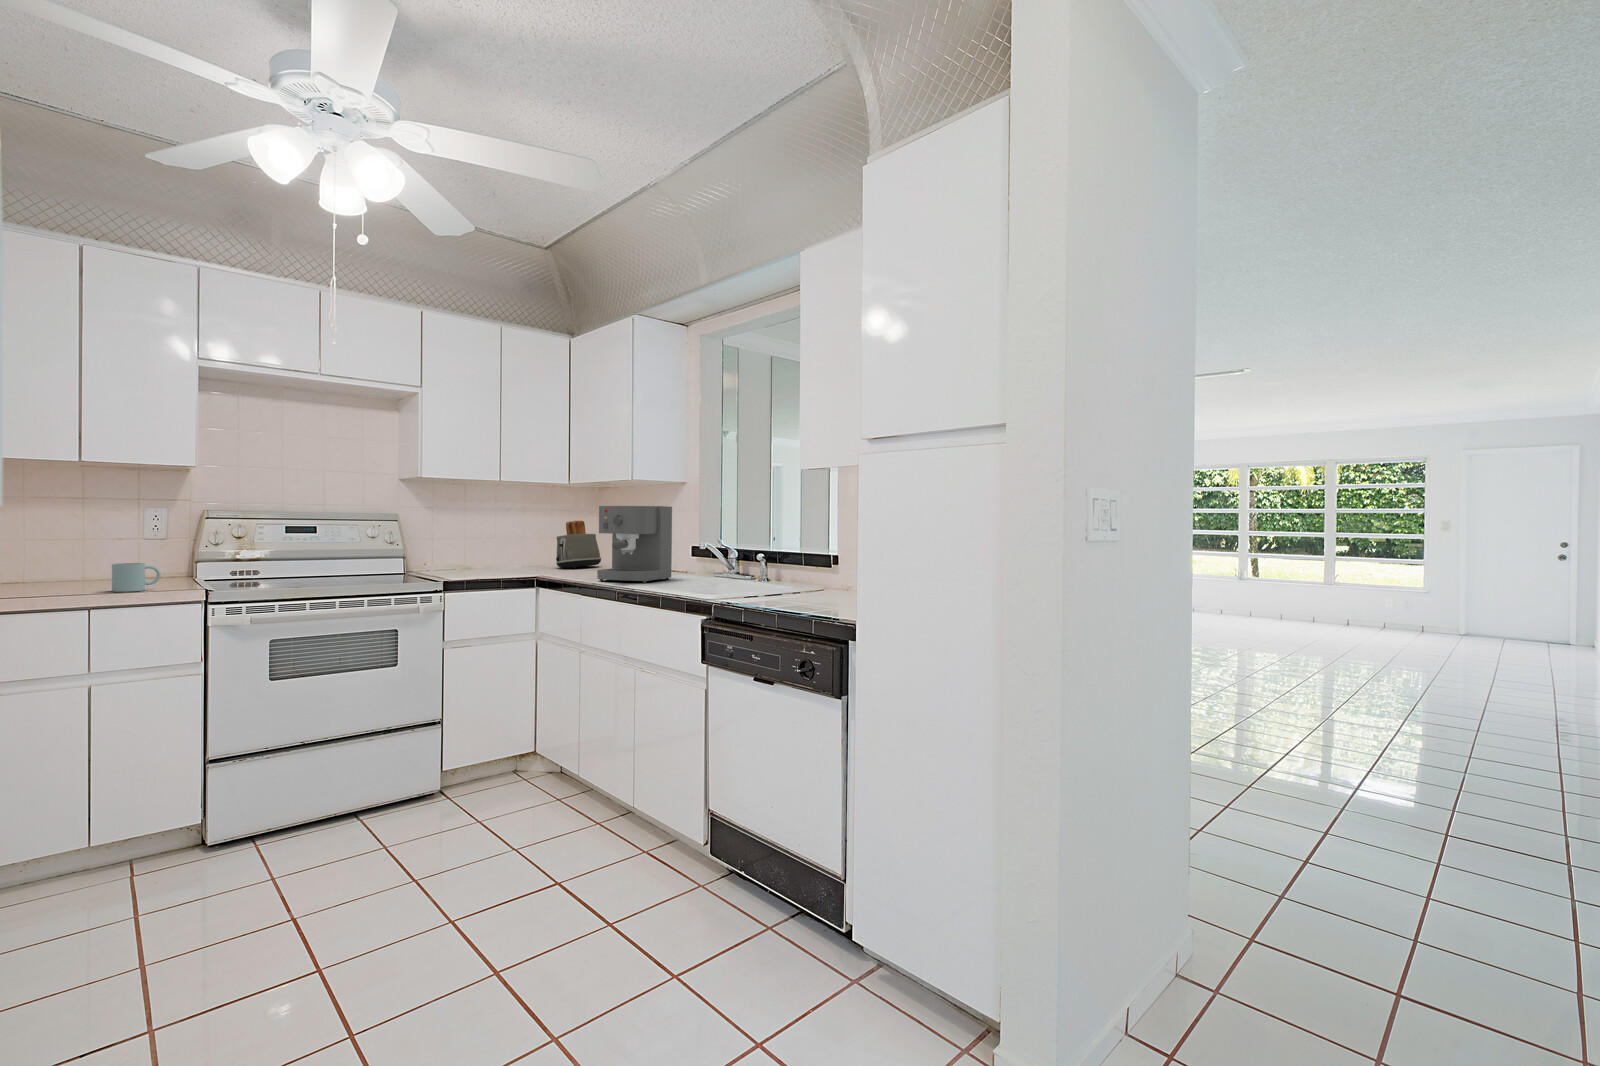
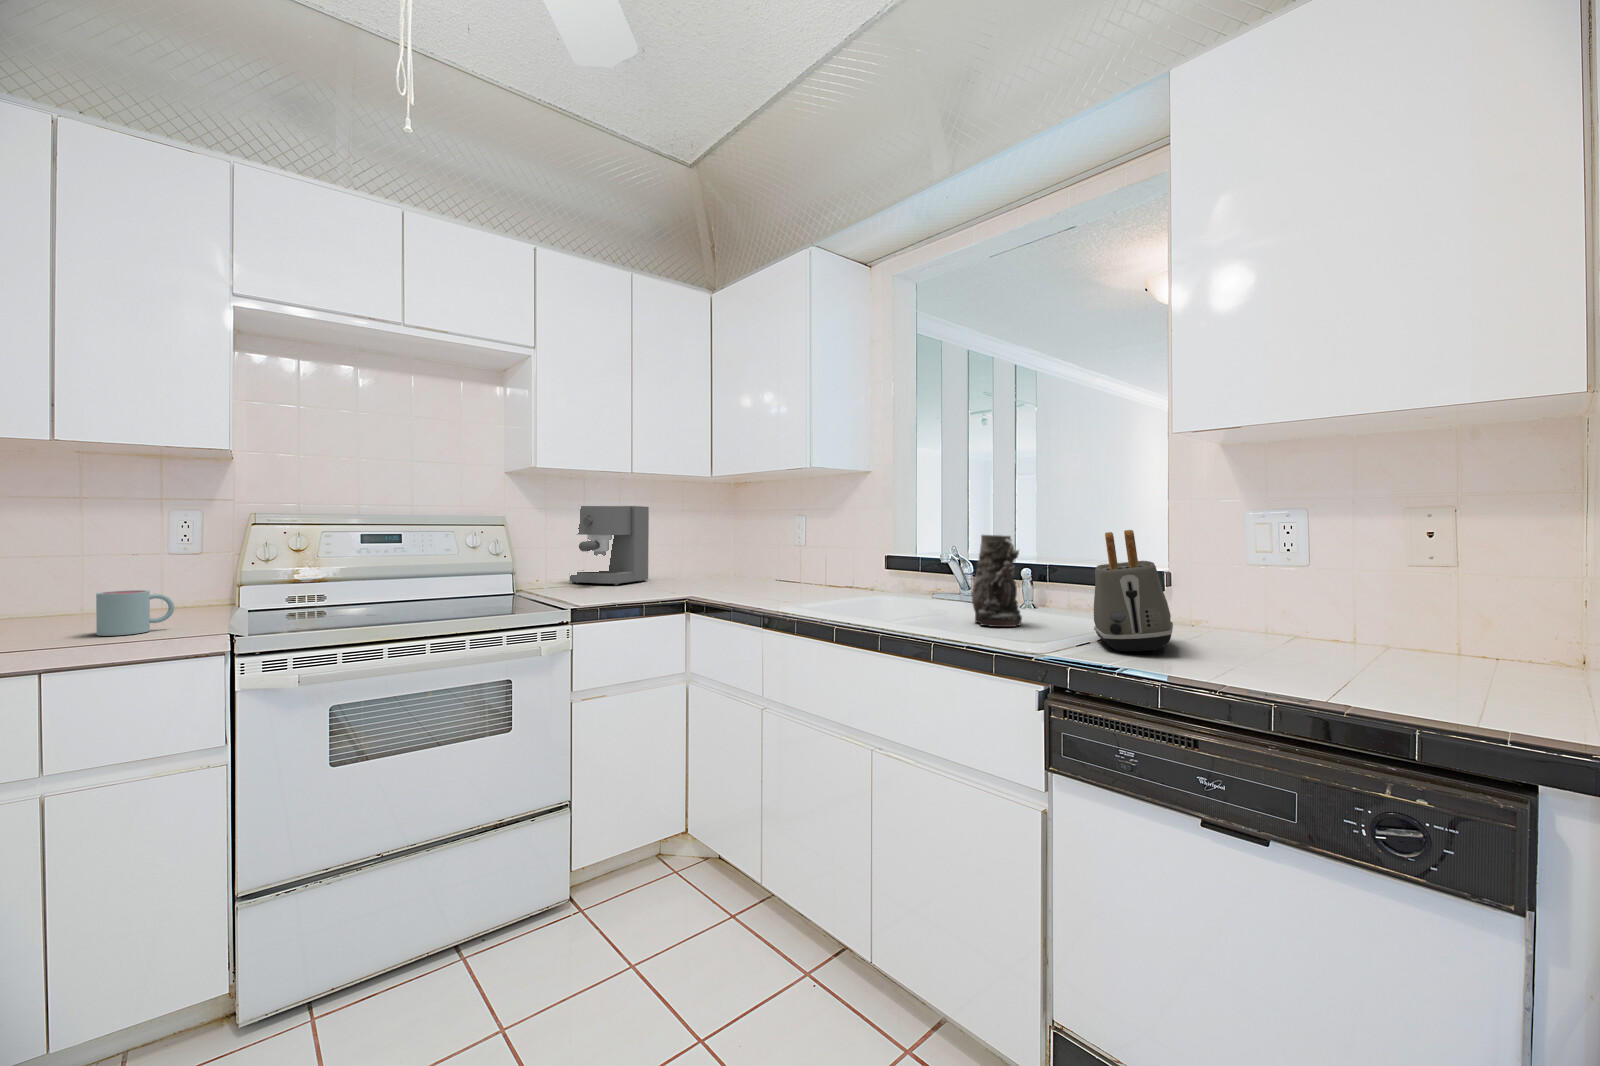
coffee maker: present [597,506,672,583] -> present [570,506,649,585]
toaster: present [556,521,601,568] -> present [1094,530,1173,654]
vase: none [716,528,748,590] -> present [972,535,1022,627]

